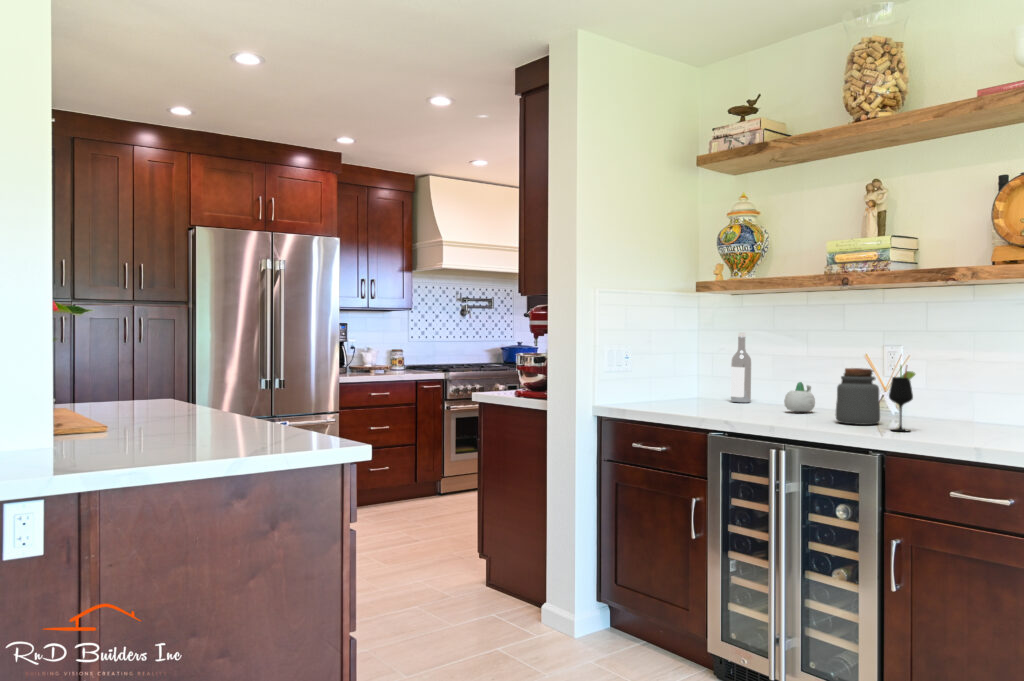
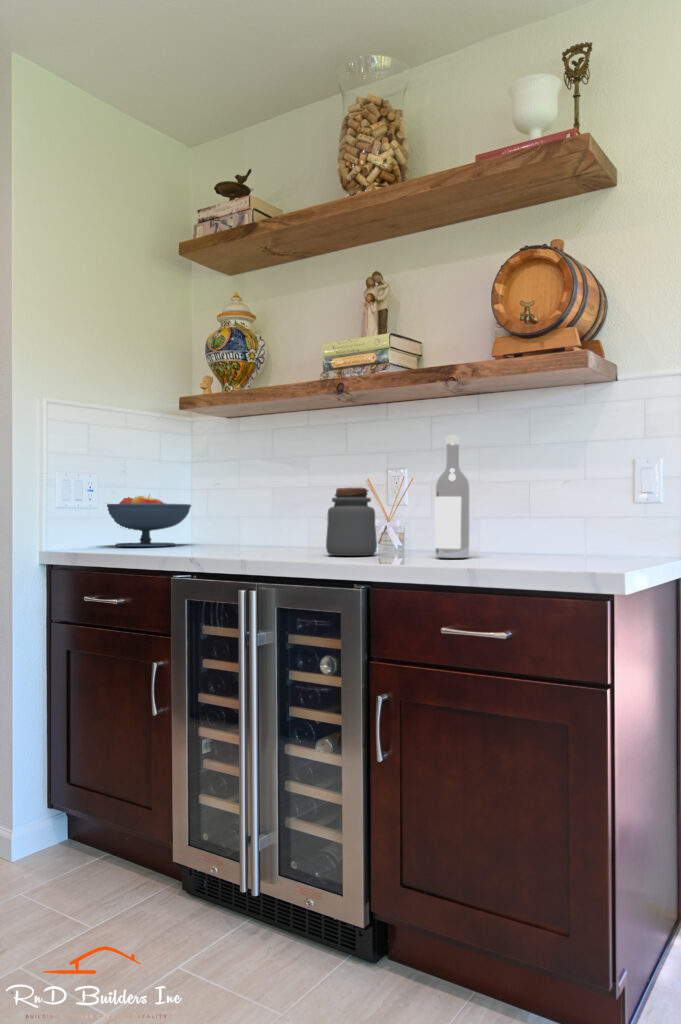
wine bottle: present [731,332,751,403] -> present [435,435,469,558]
fruit bowl: none [627,355,702,402] -> present [107,495,191,547]
wine glass: present [889,366,915,431] -> none [381,476,411,559]
succulent planter: present [784,382,815,412] -> none [276,513,312,549]

